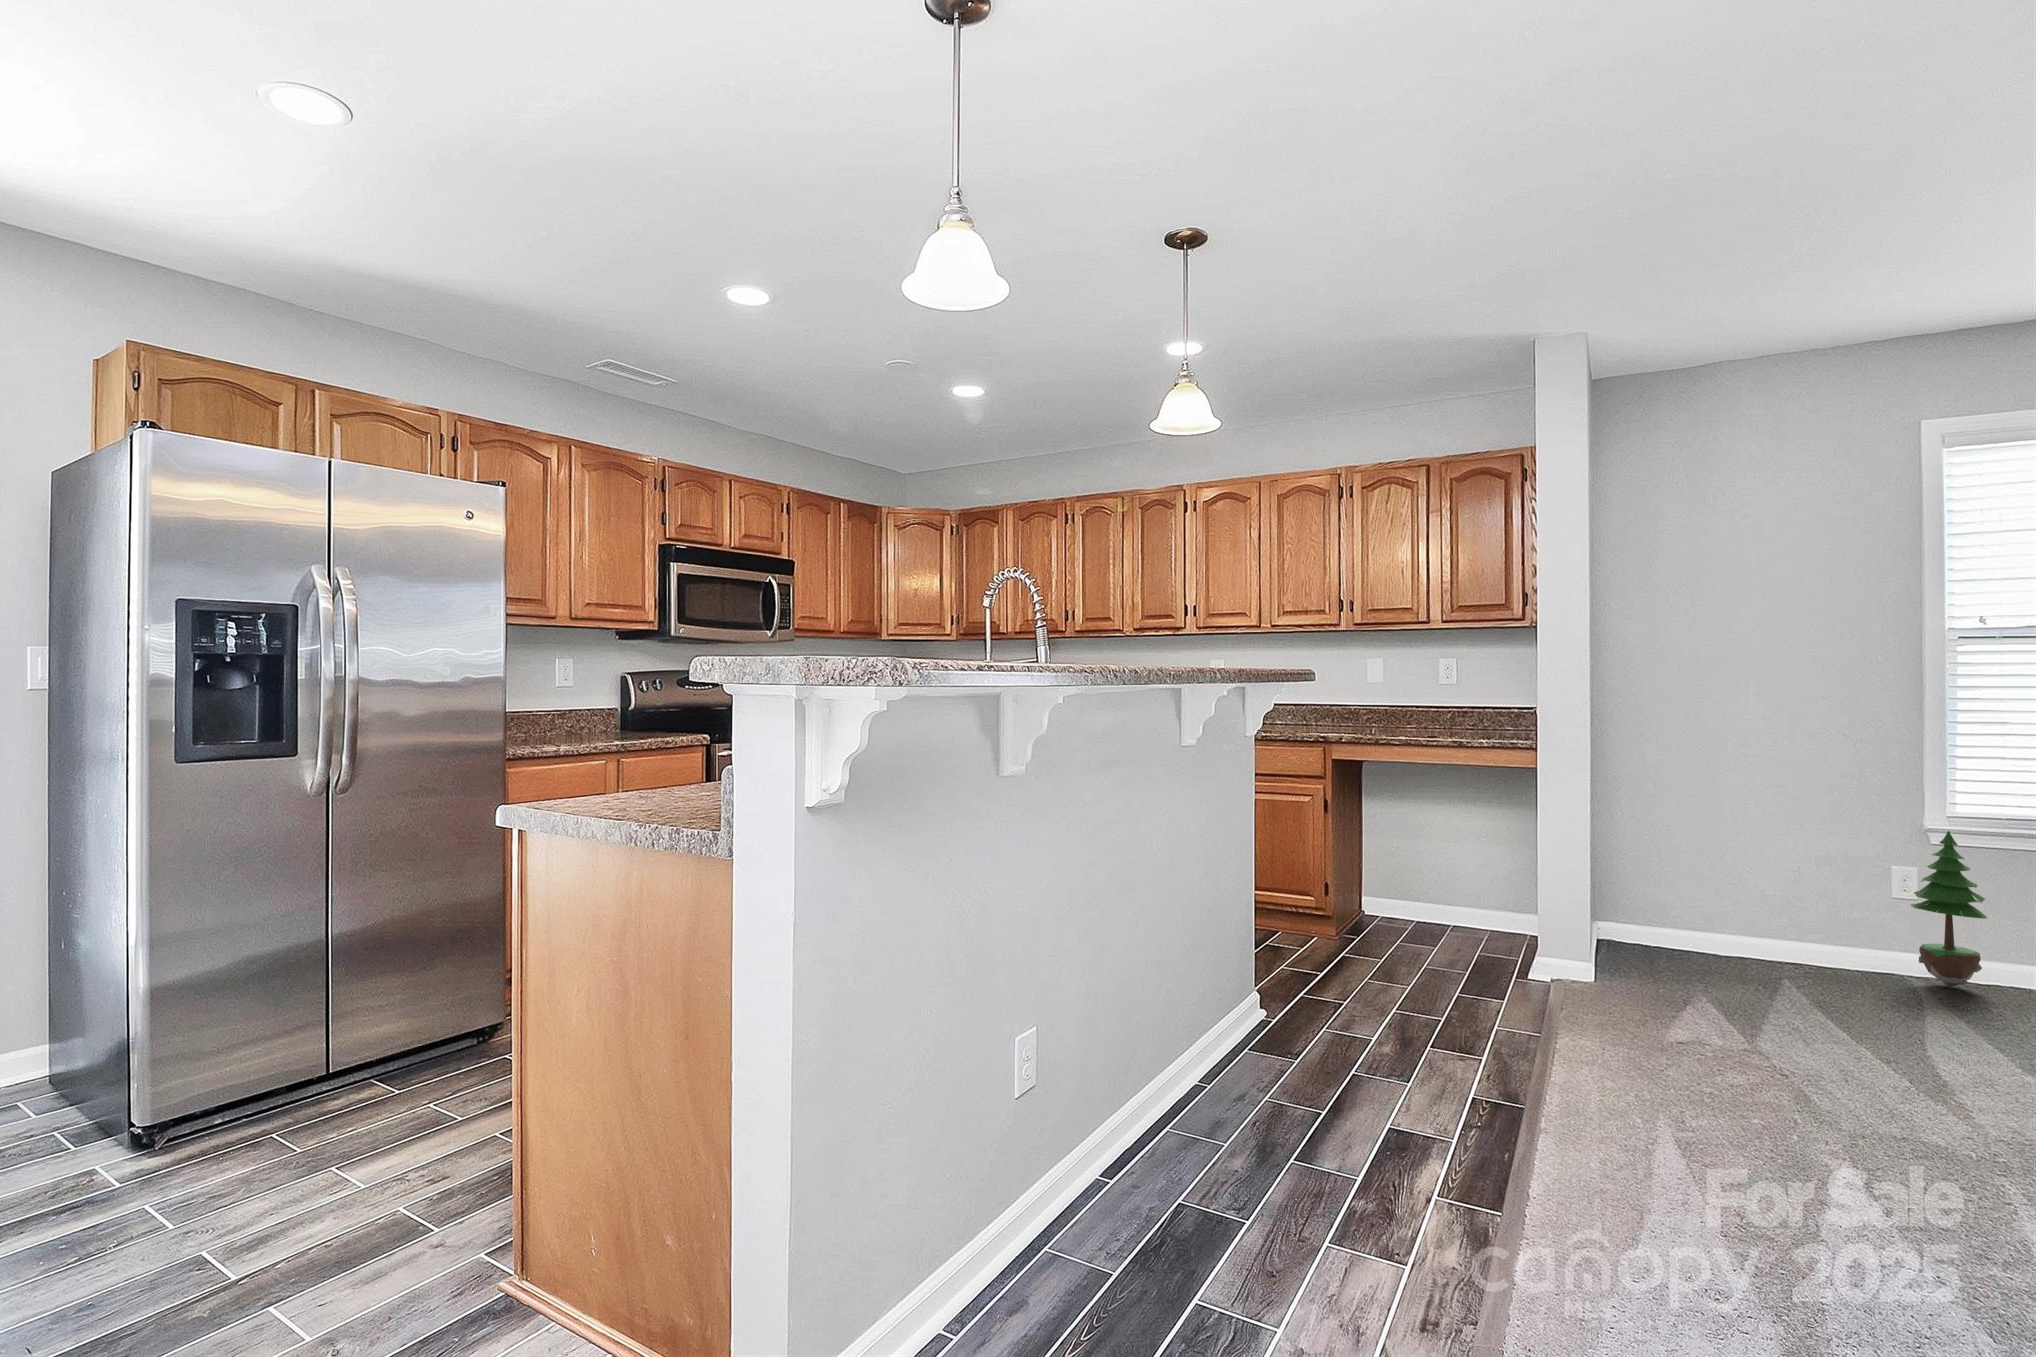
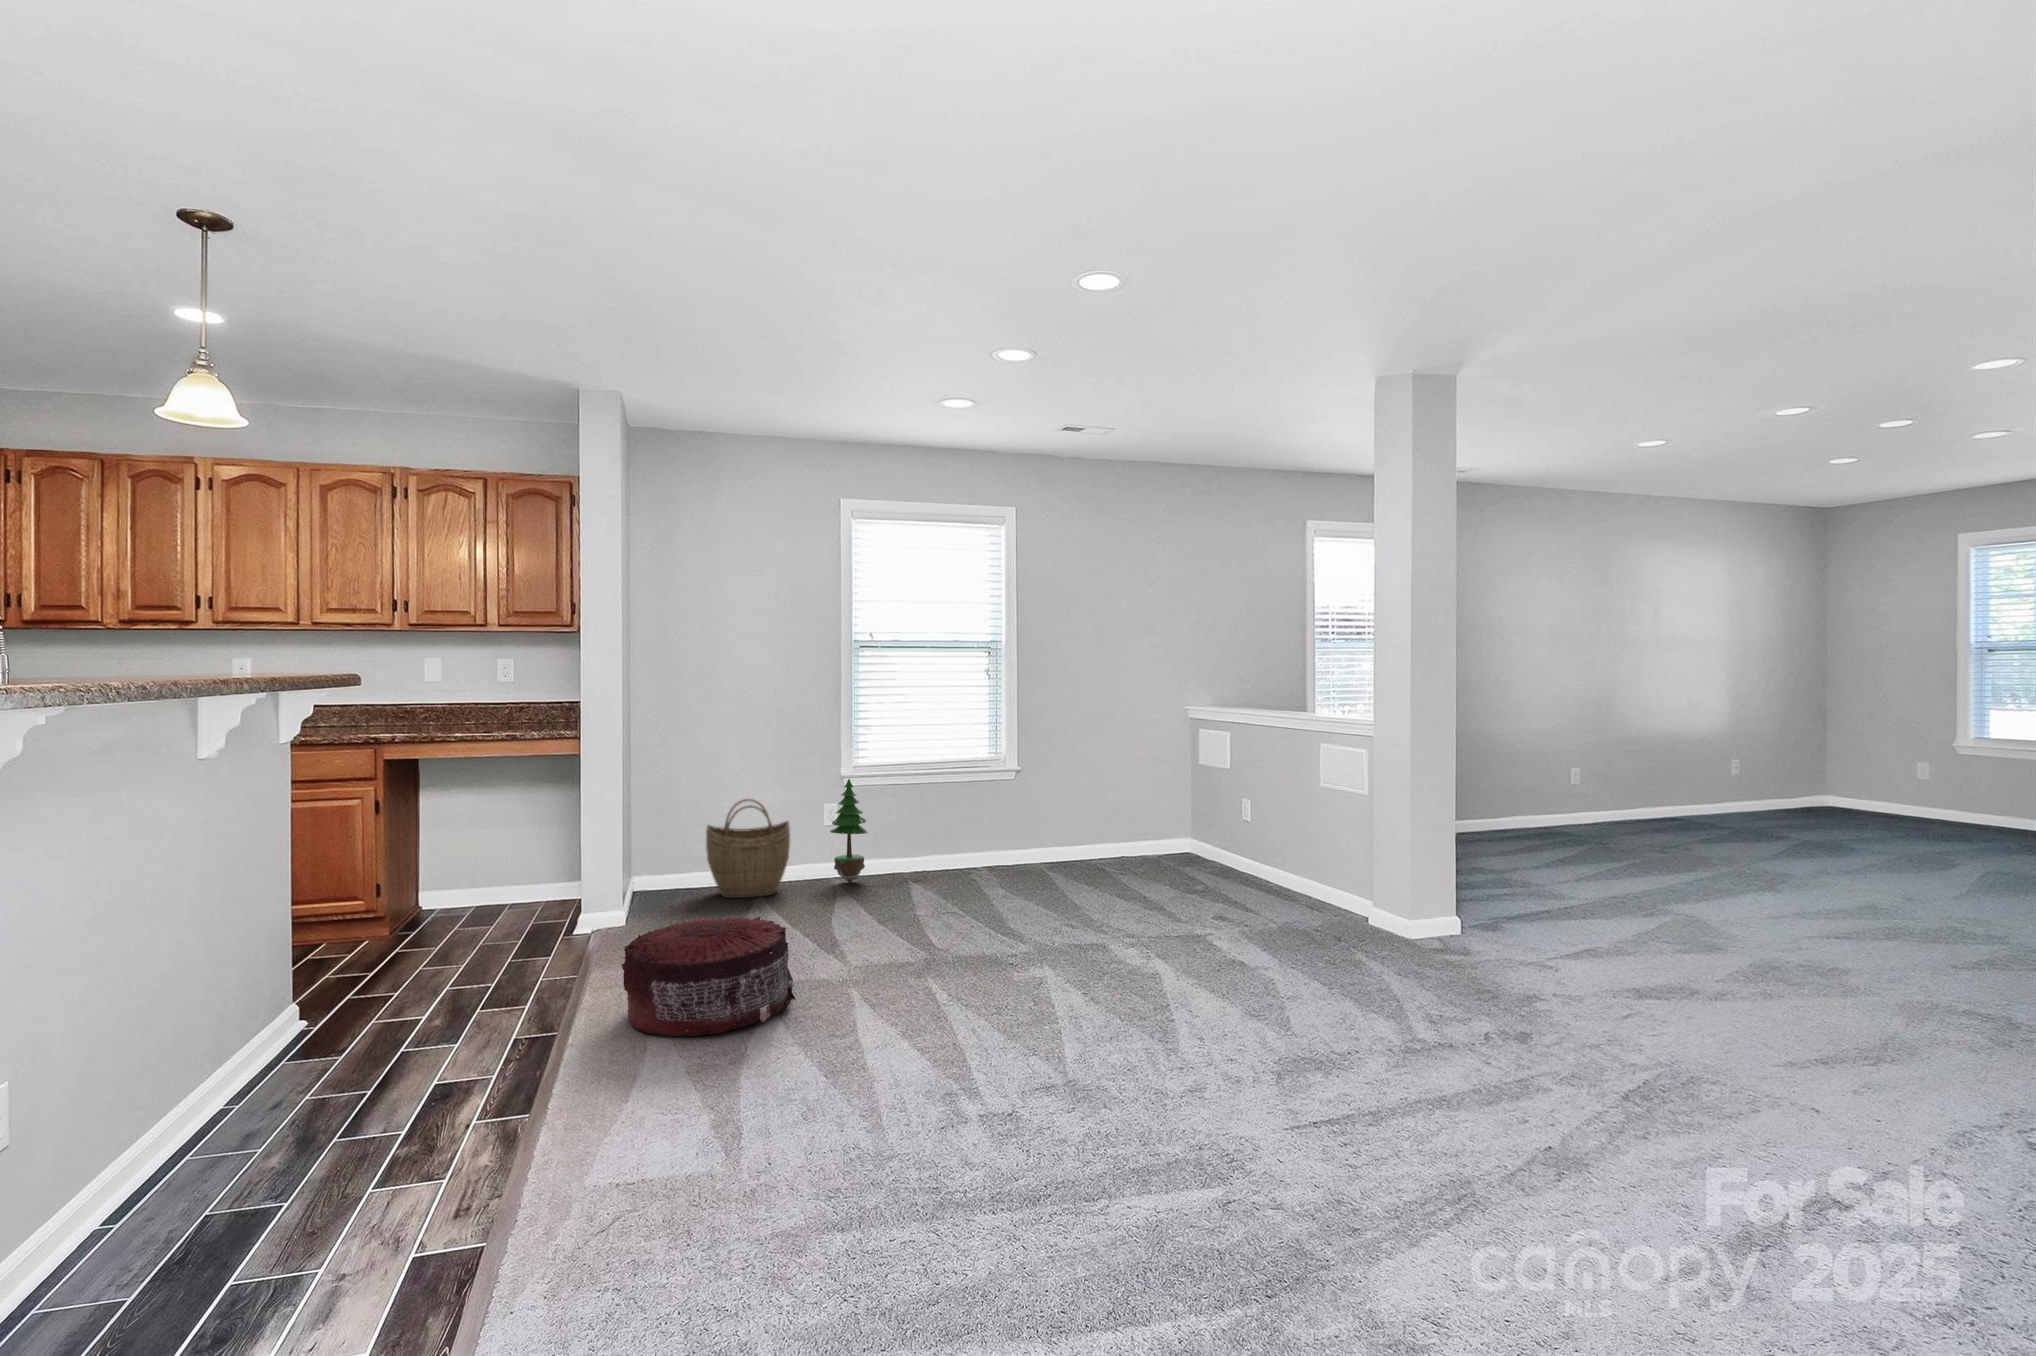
woven basket: none [1700,842,1839,980] -> present [706,799,790,898]
pouf: none [1609,1001,1908,1194] -> present [621,916,795,1036]

